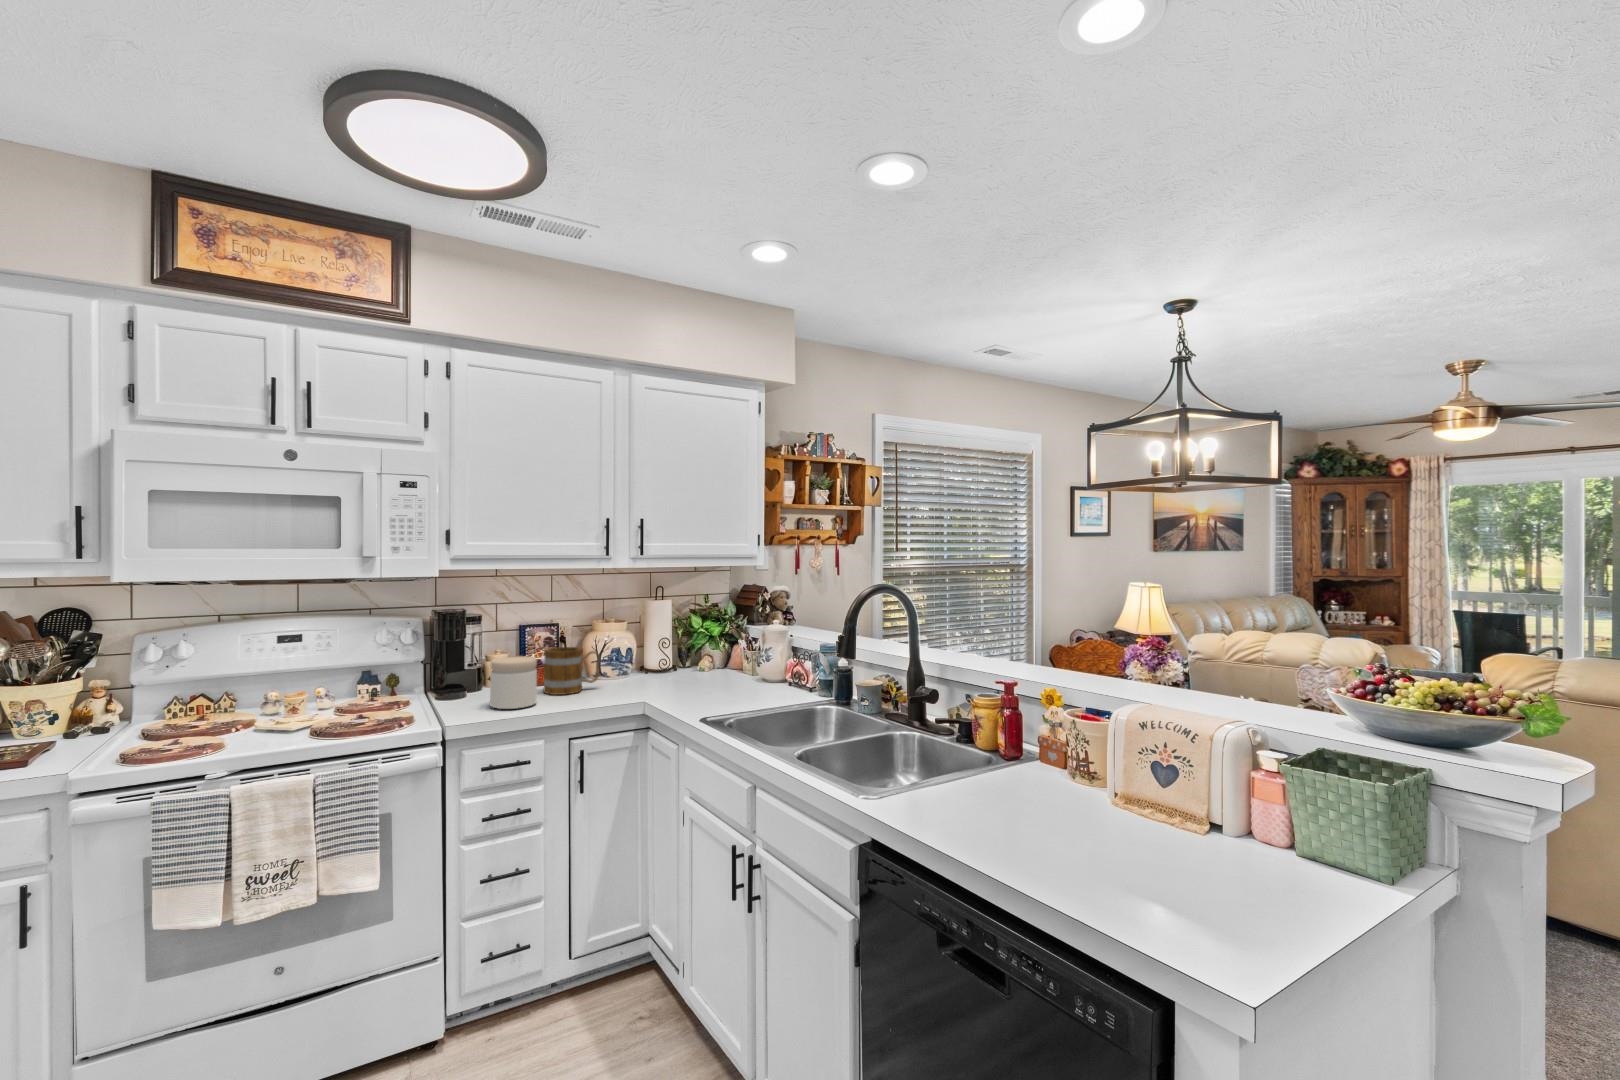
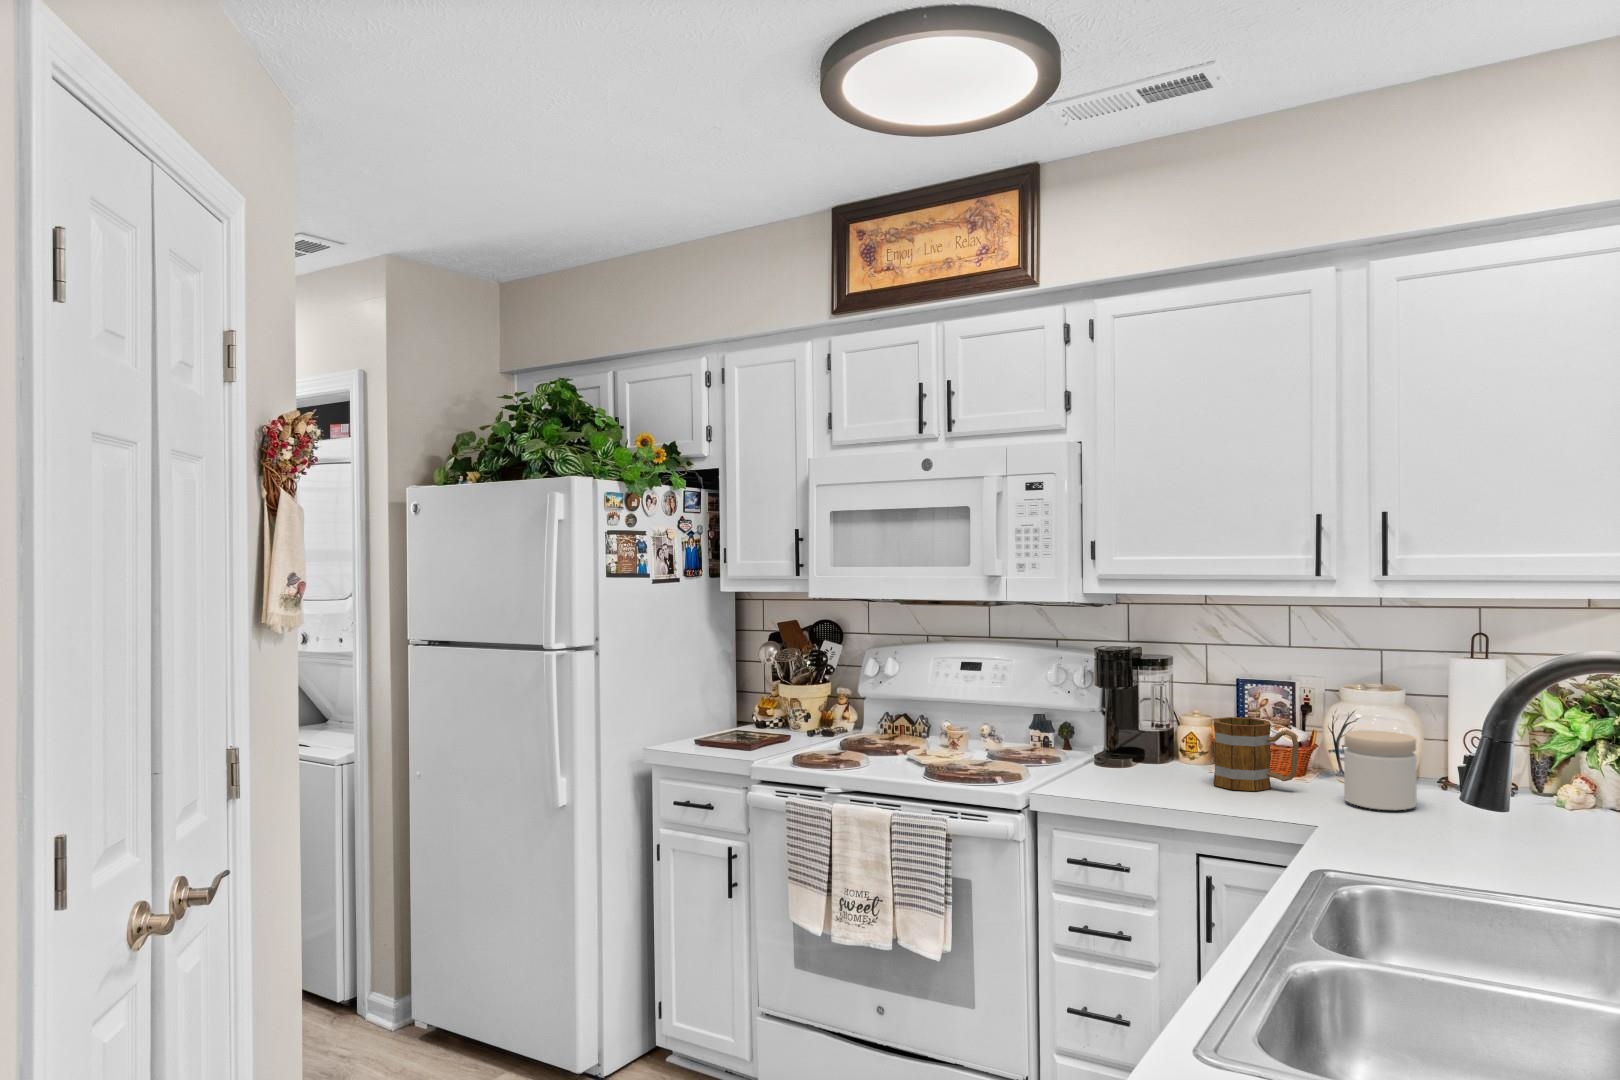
jar: present [490,656,537,709] -> present [1344,730,1417,810]

